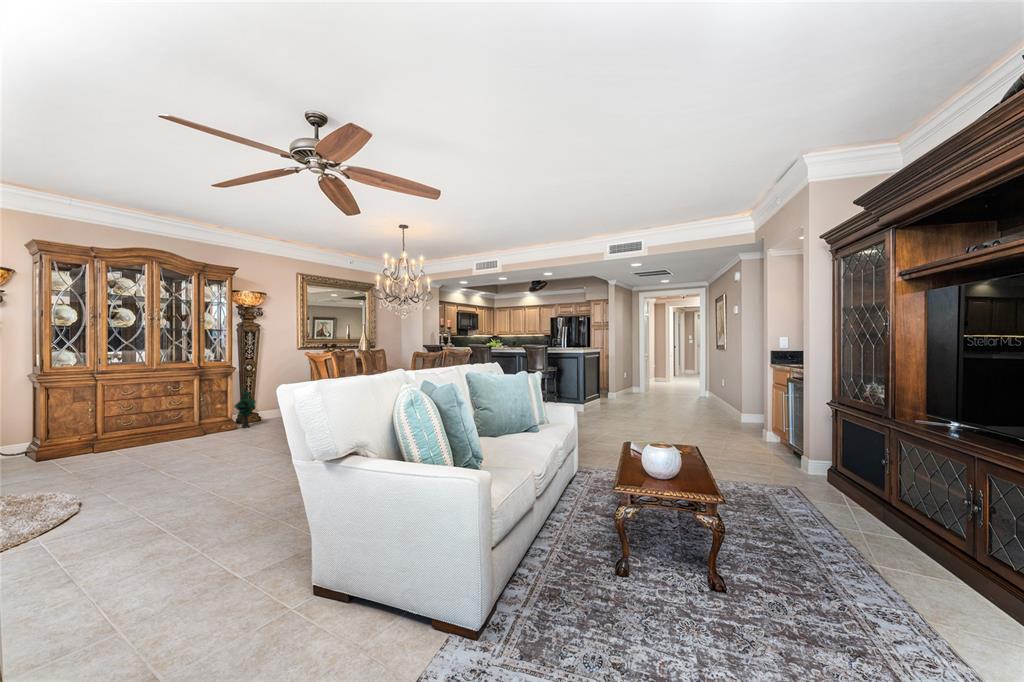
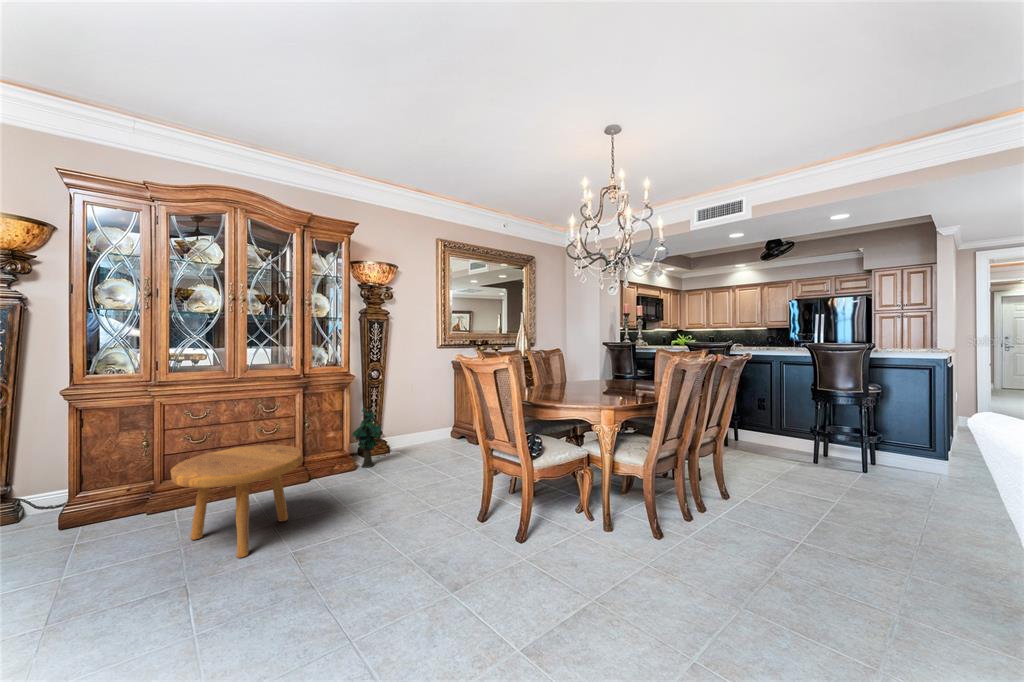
footstool: none [130,406,210,460] -> present [170,445,303,558]

